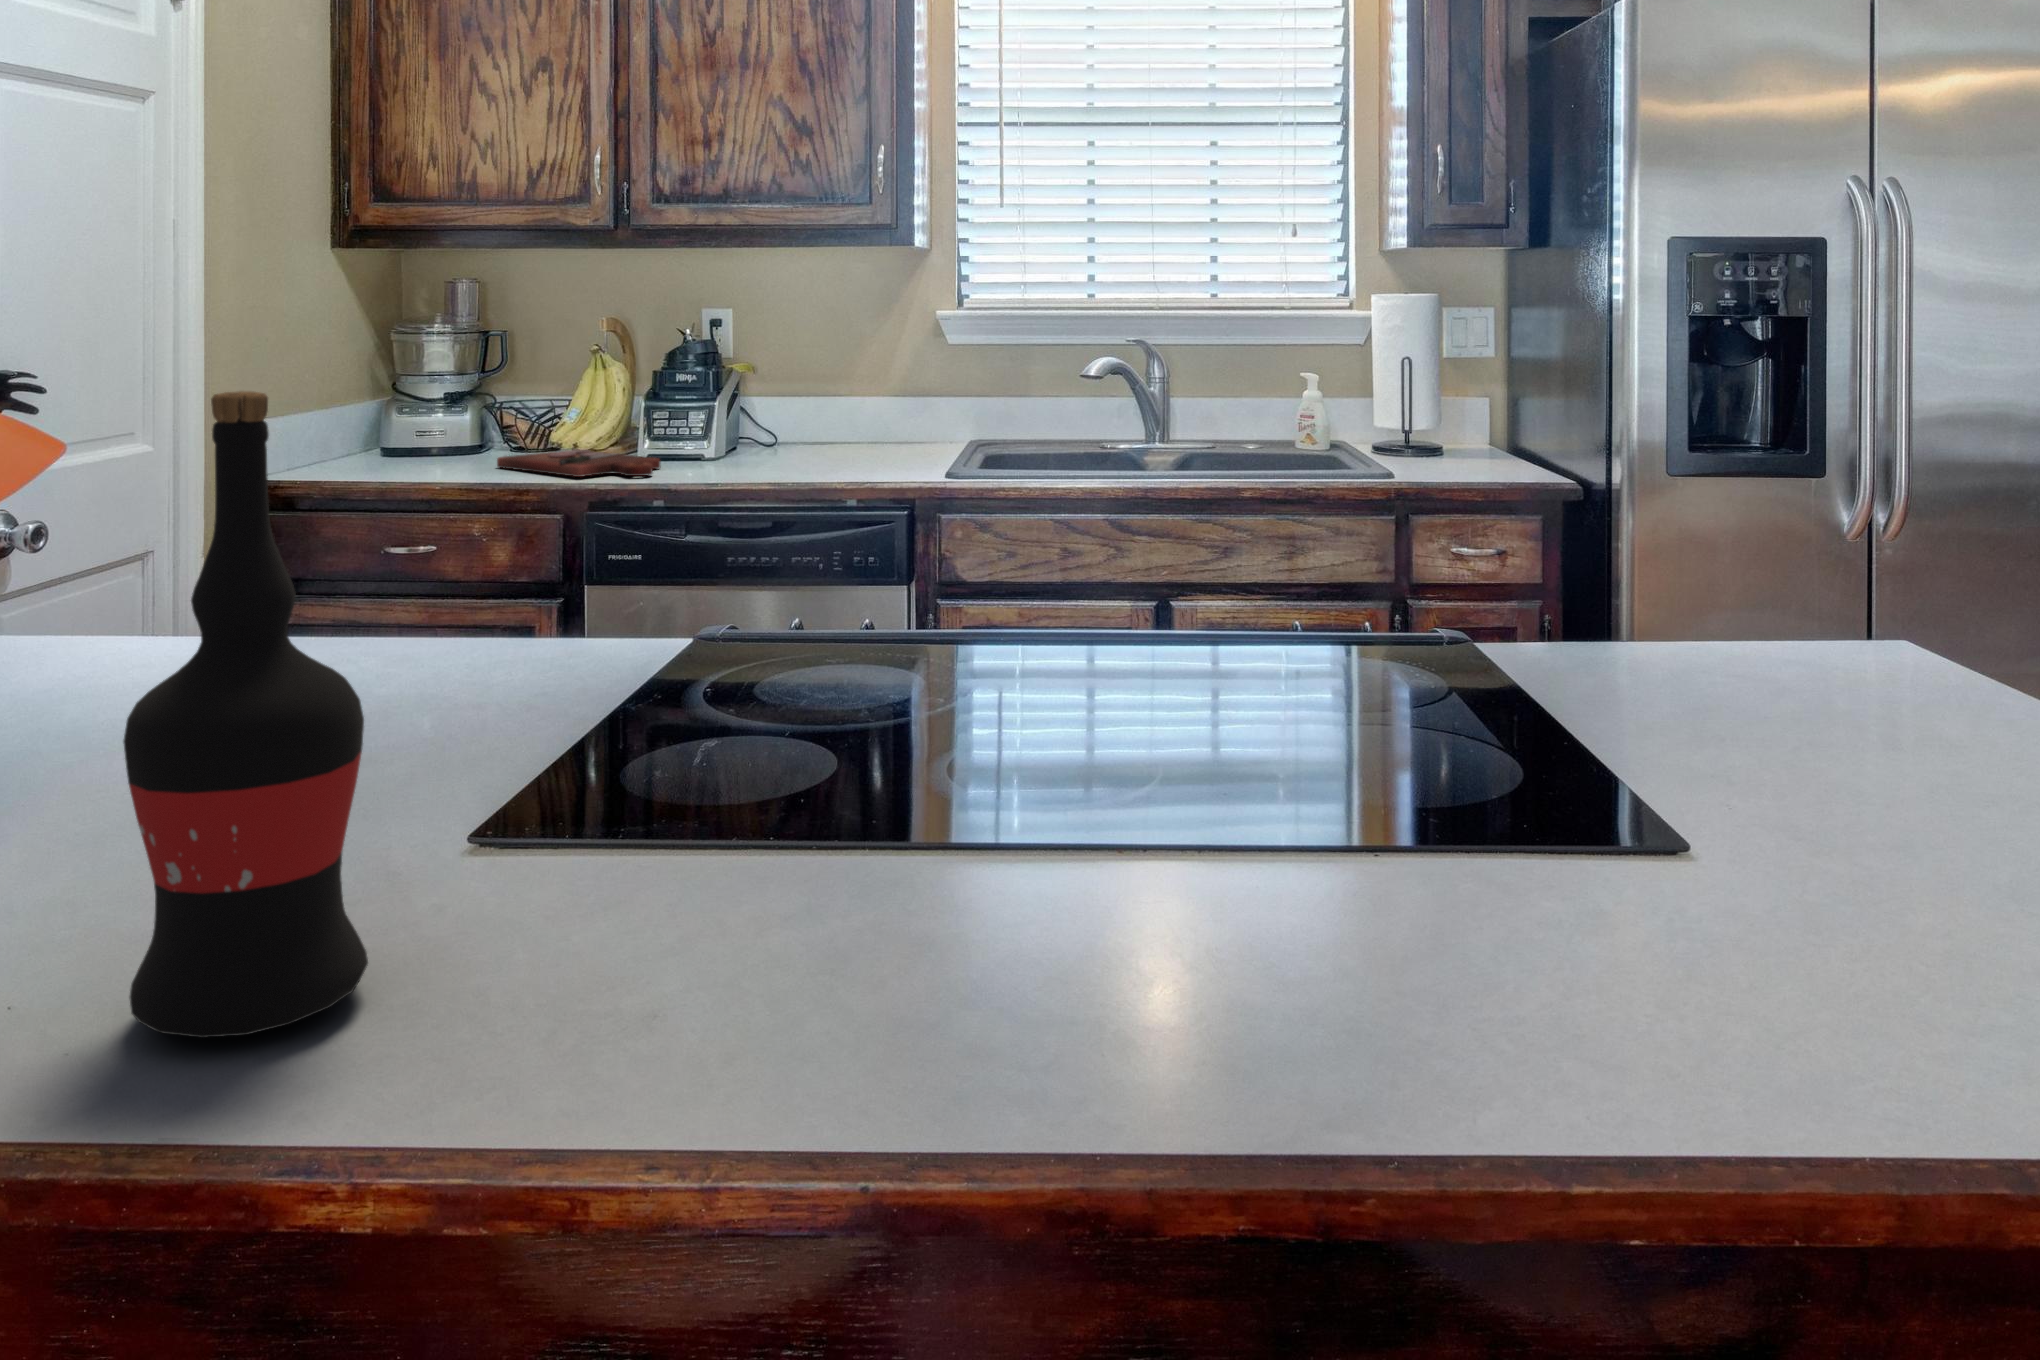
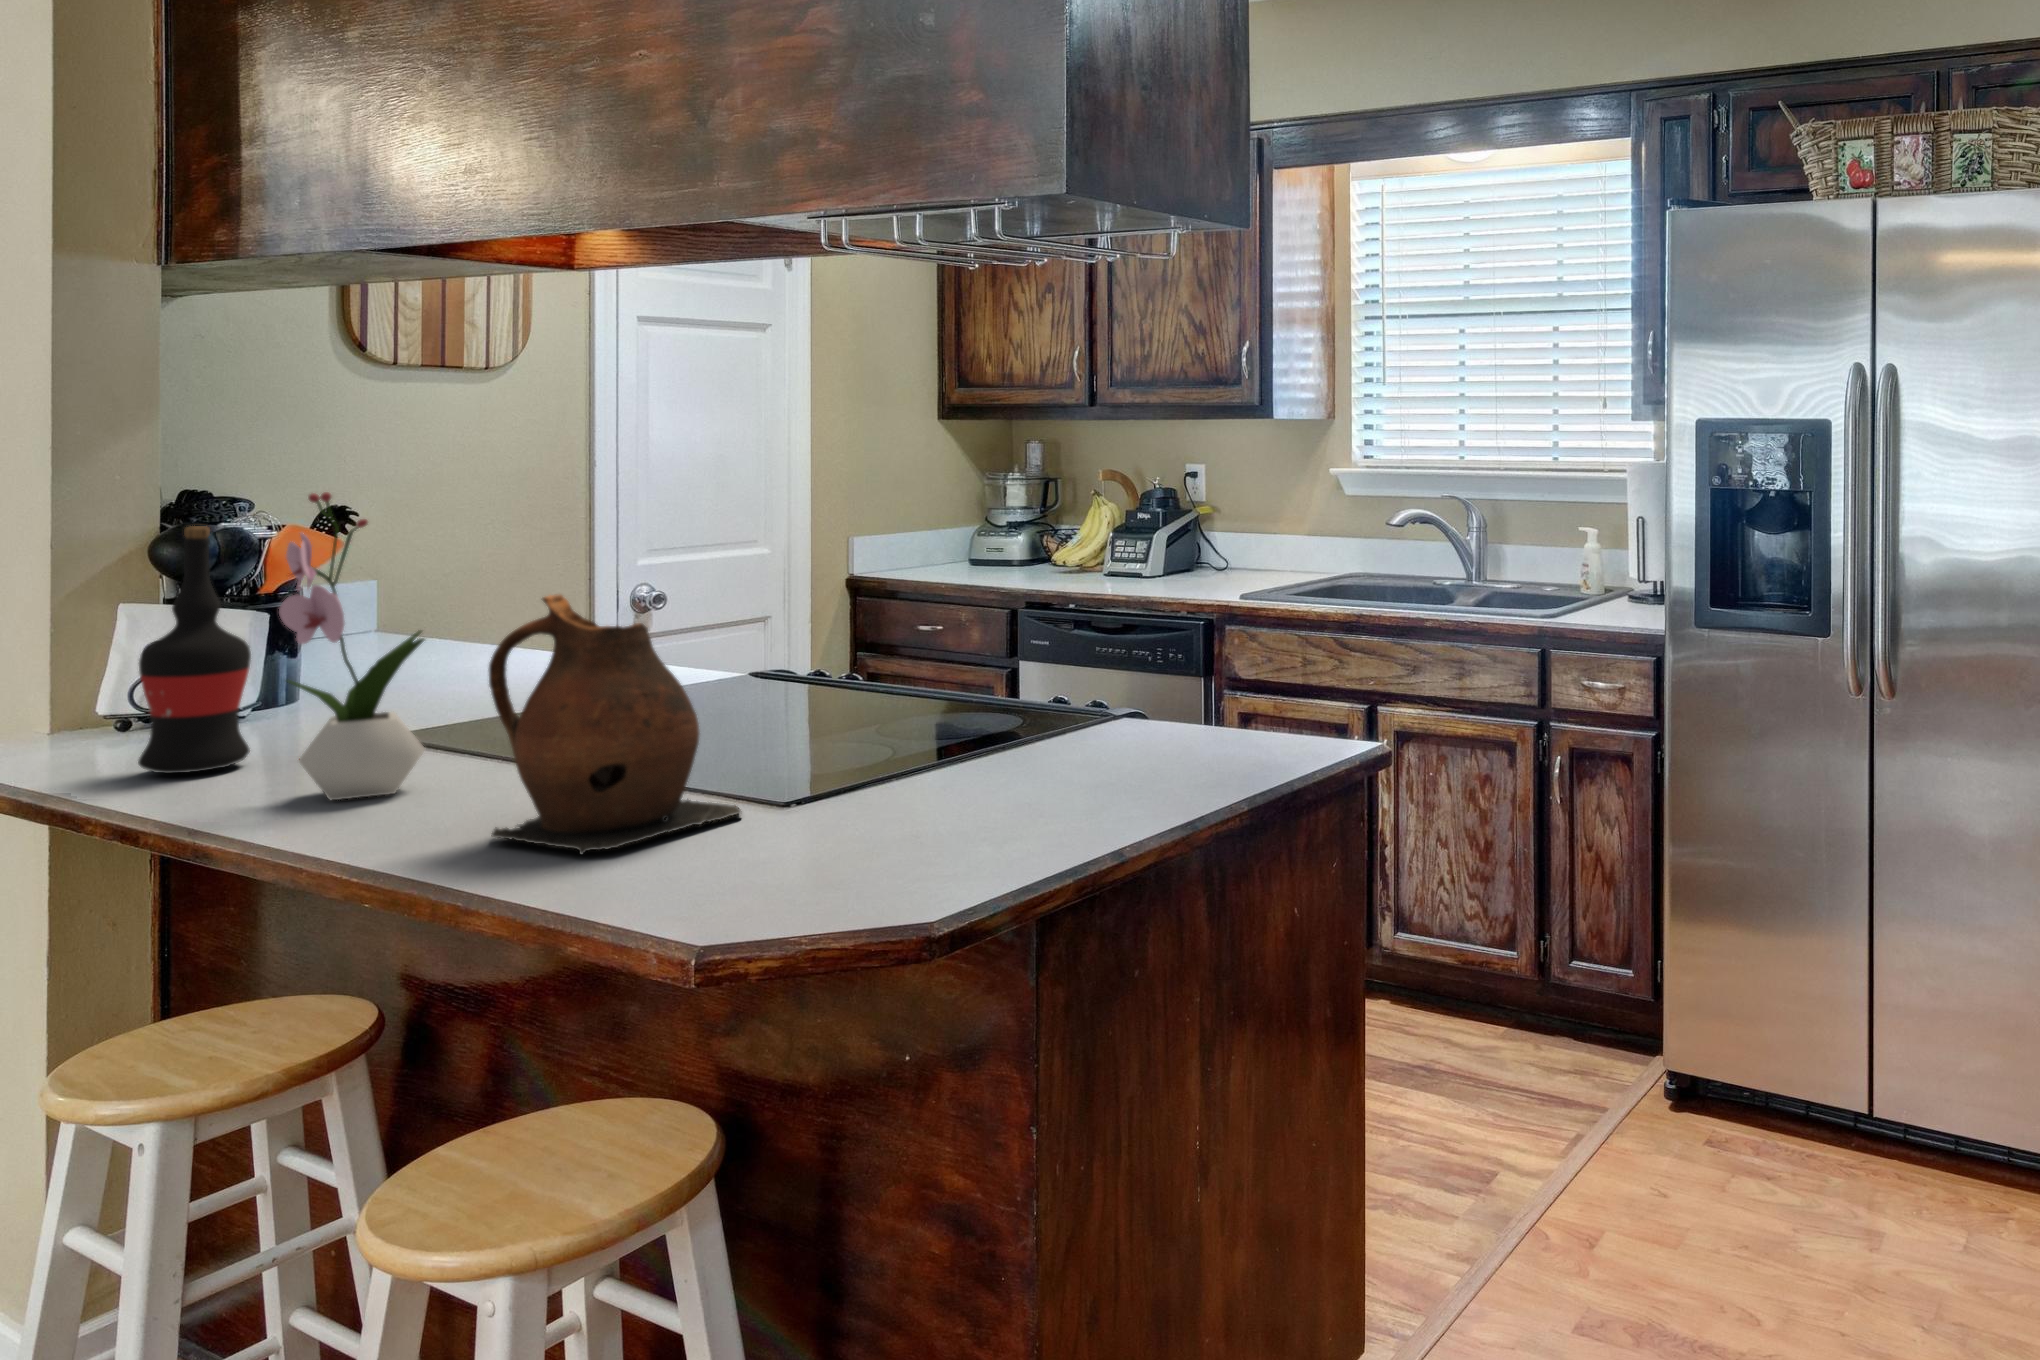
flower arrangement: none [706,287,1032,1042] -> present [279,492,425,800]
cutting board: present [497,450,661,477] -> none [1003,565,1097,585]
ceramic pitcher: none [1458,497,1975,1090] -> present [489,594,742,854]

